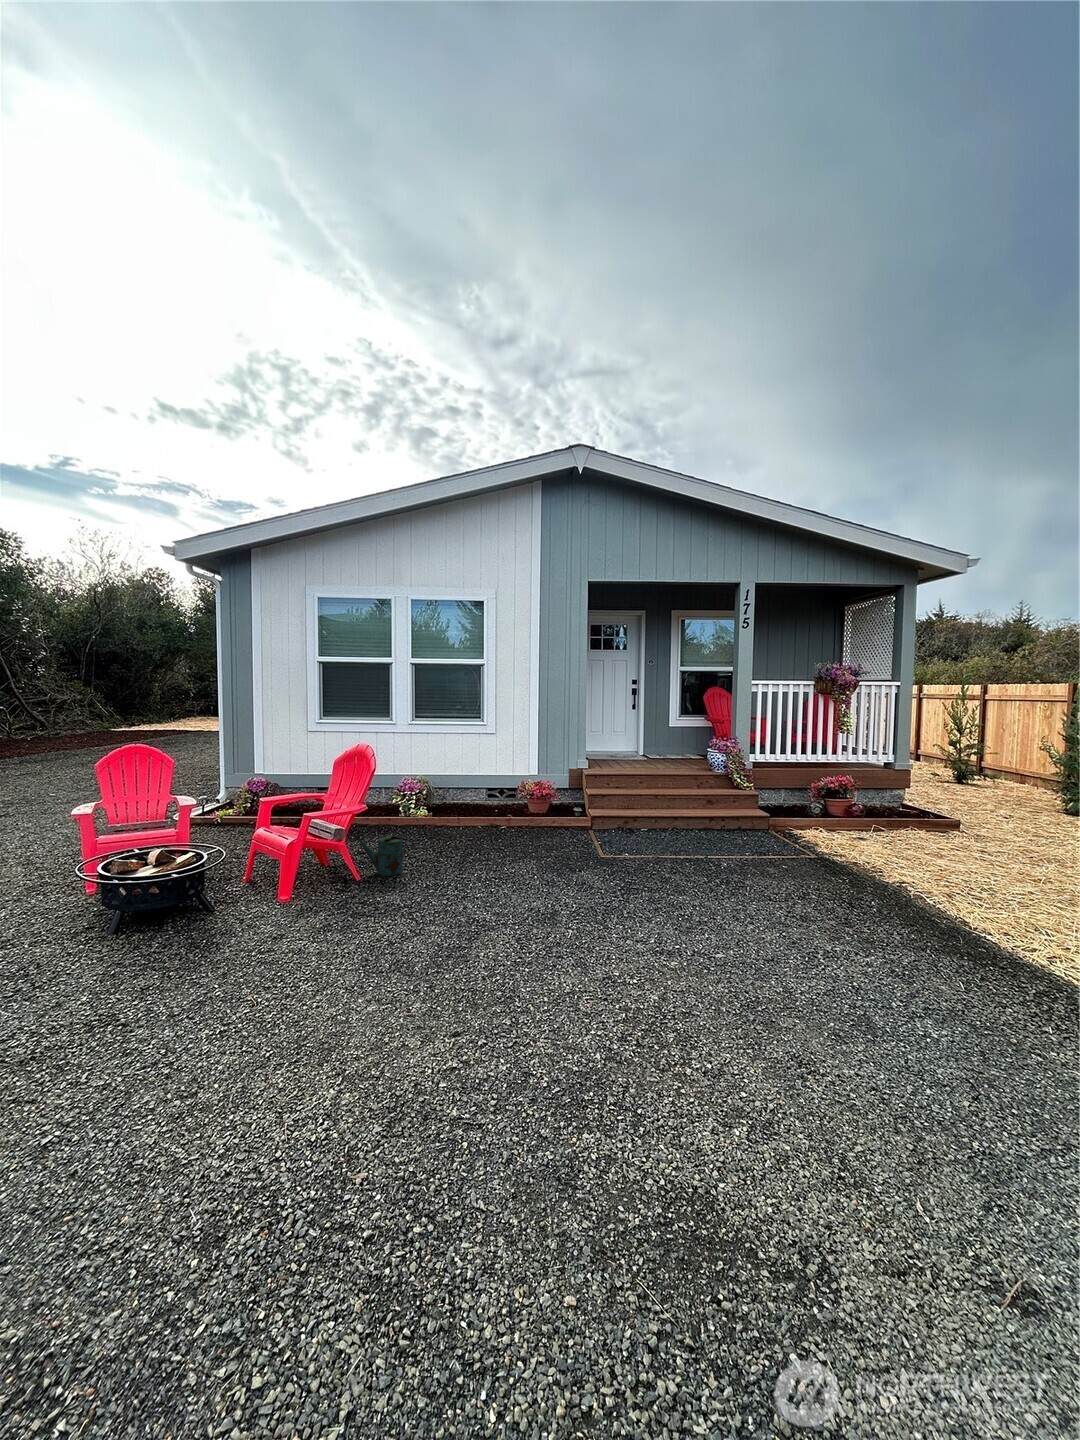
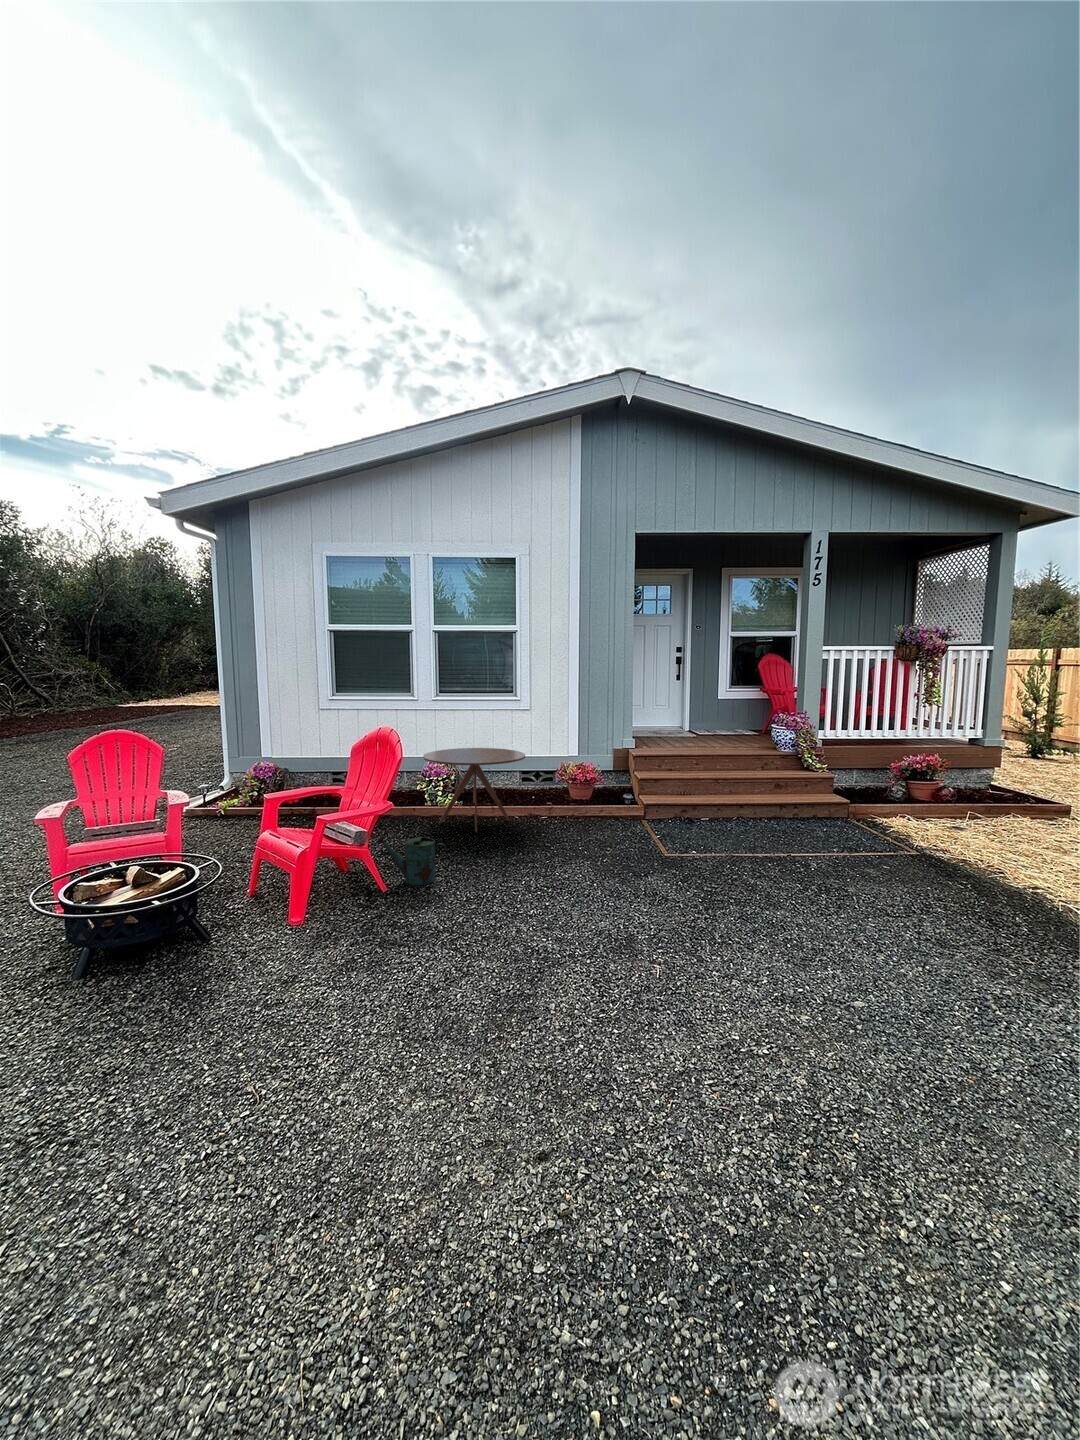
round table: none [398,766,488,837] -> present [423,748,525,832]

